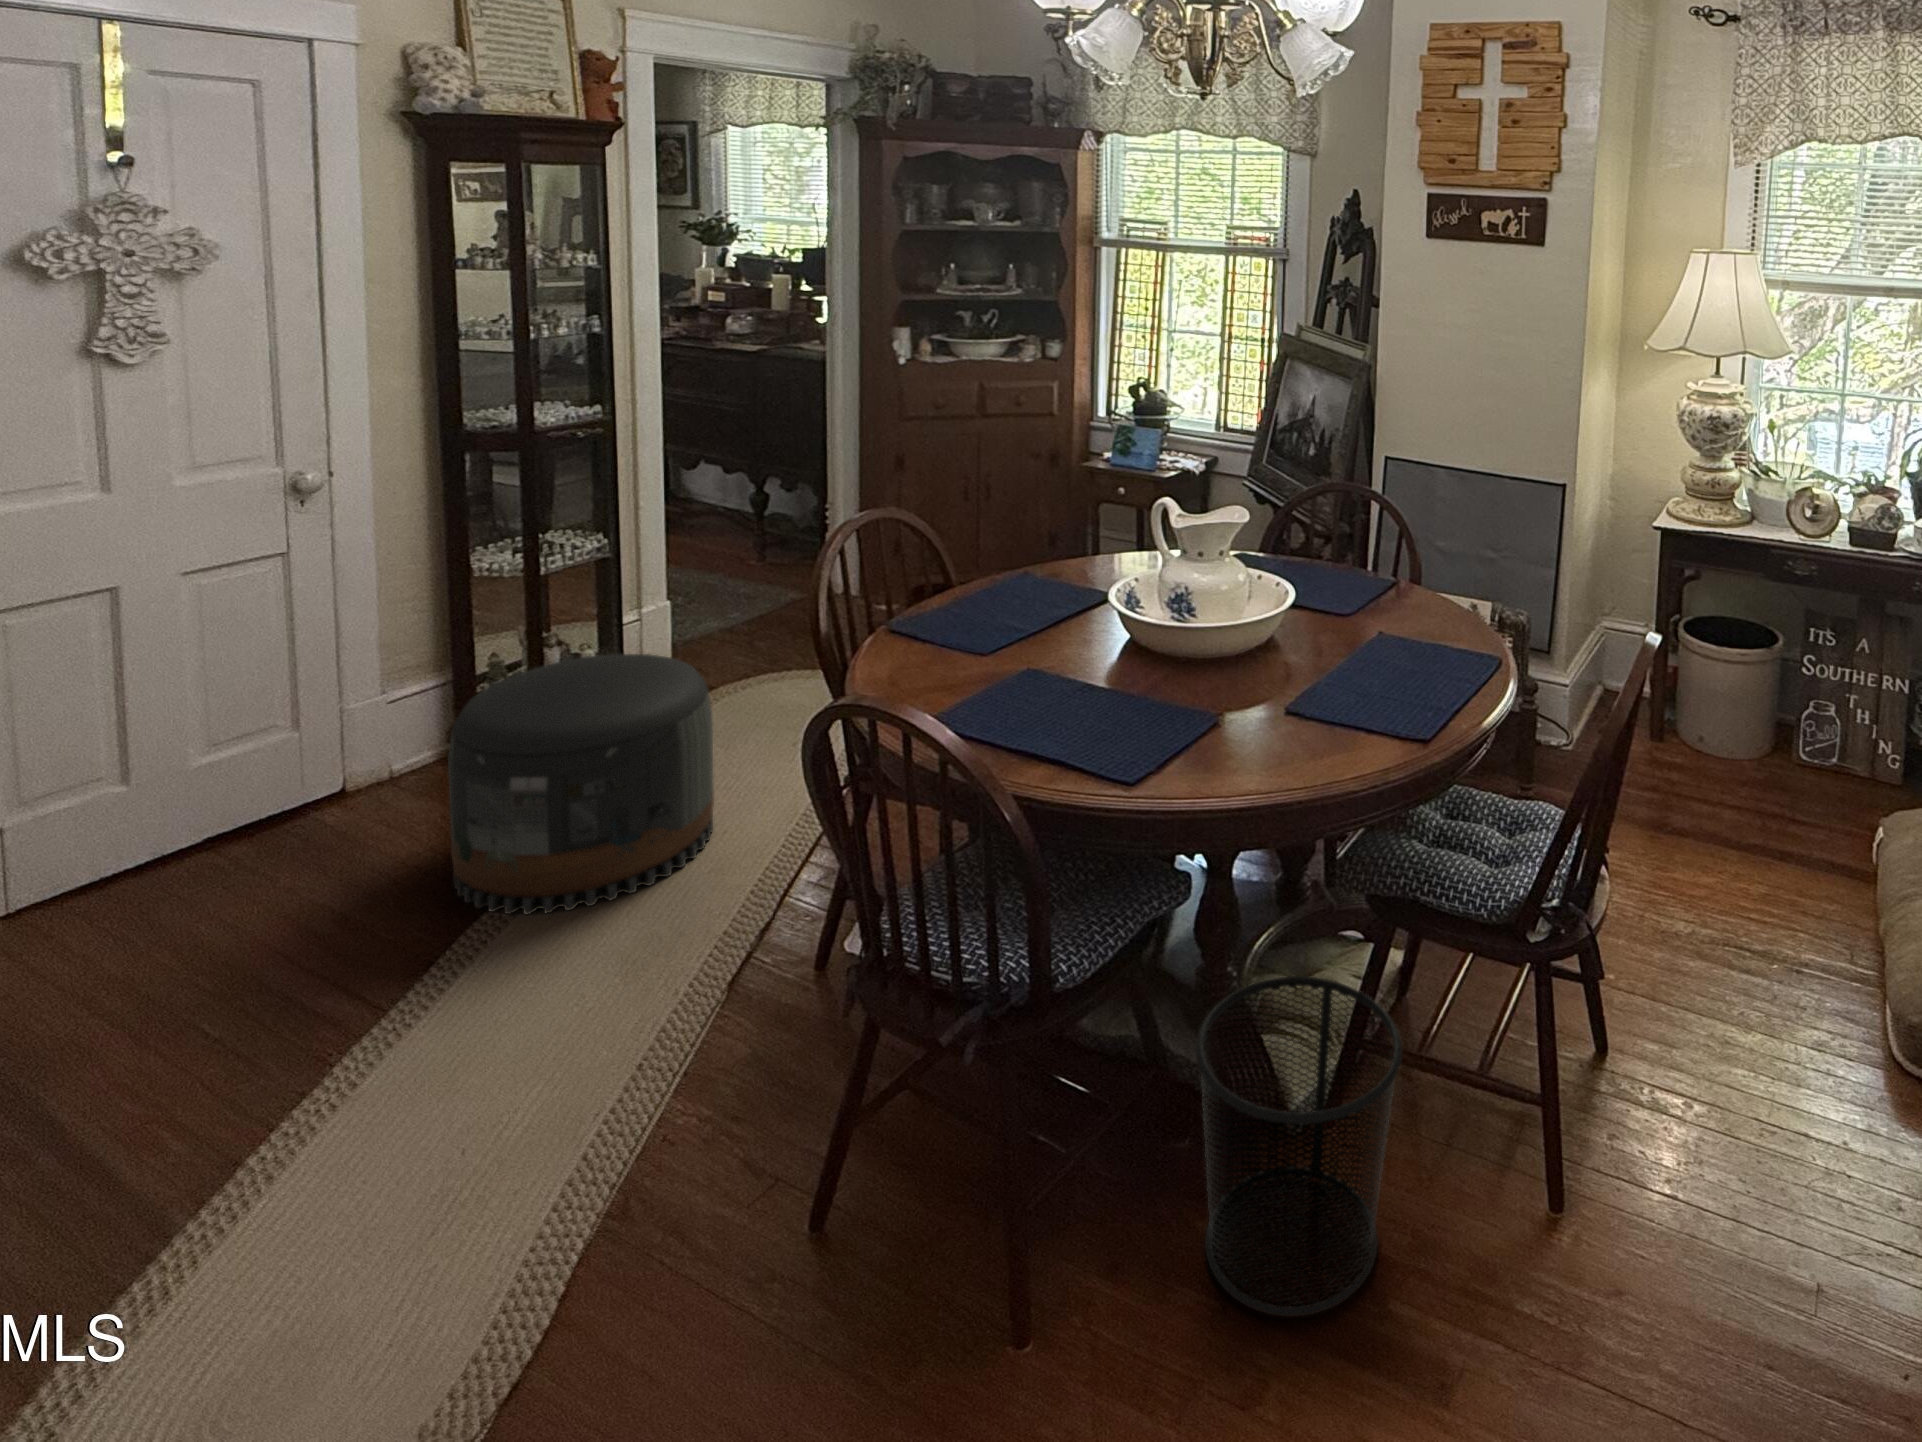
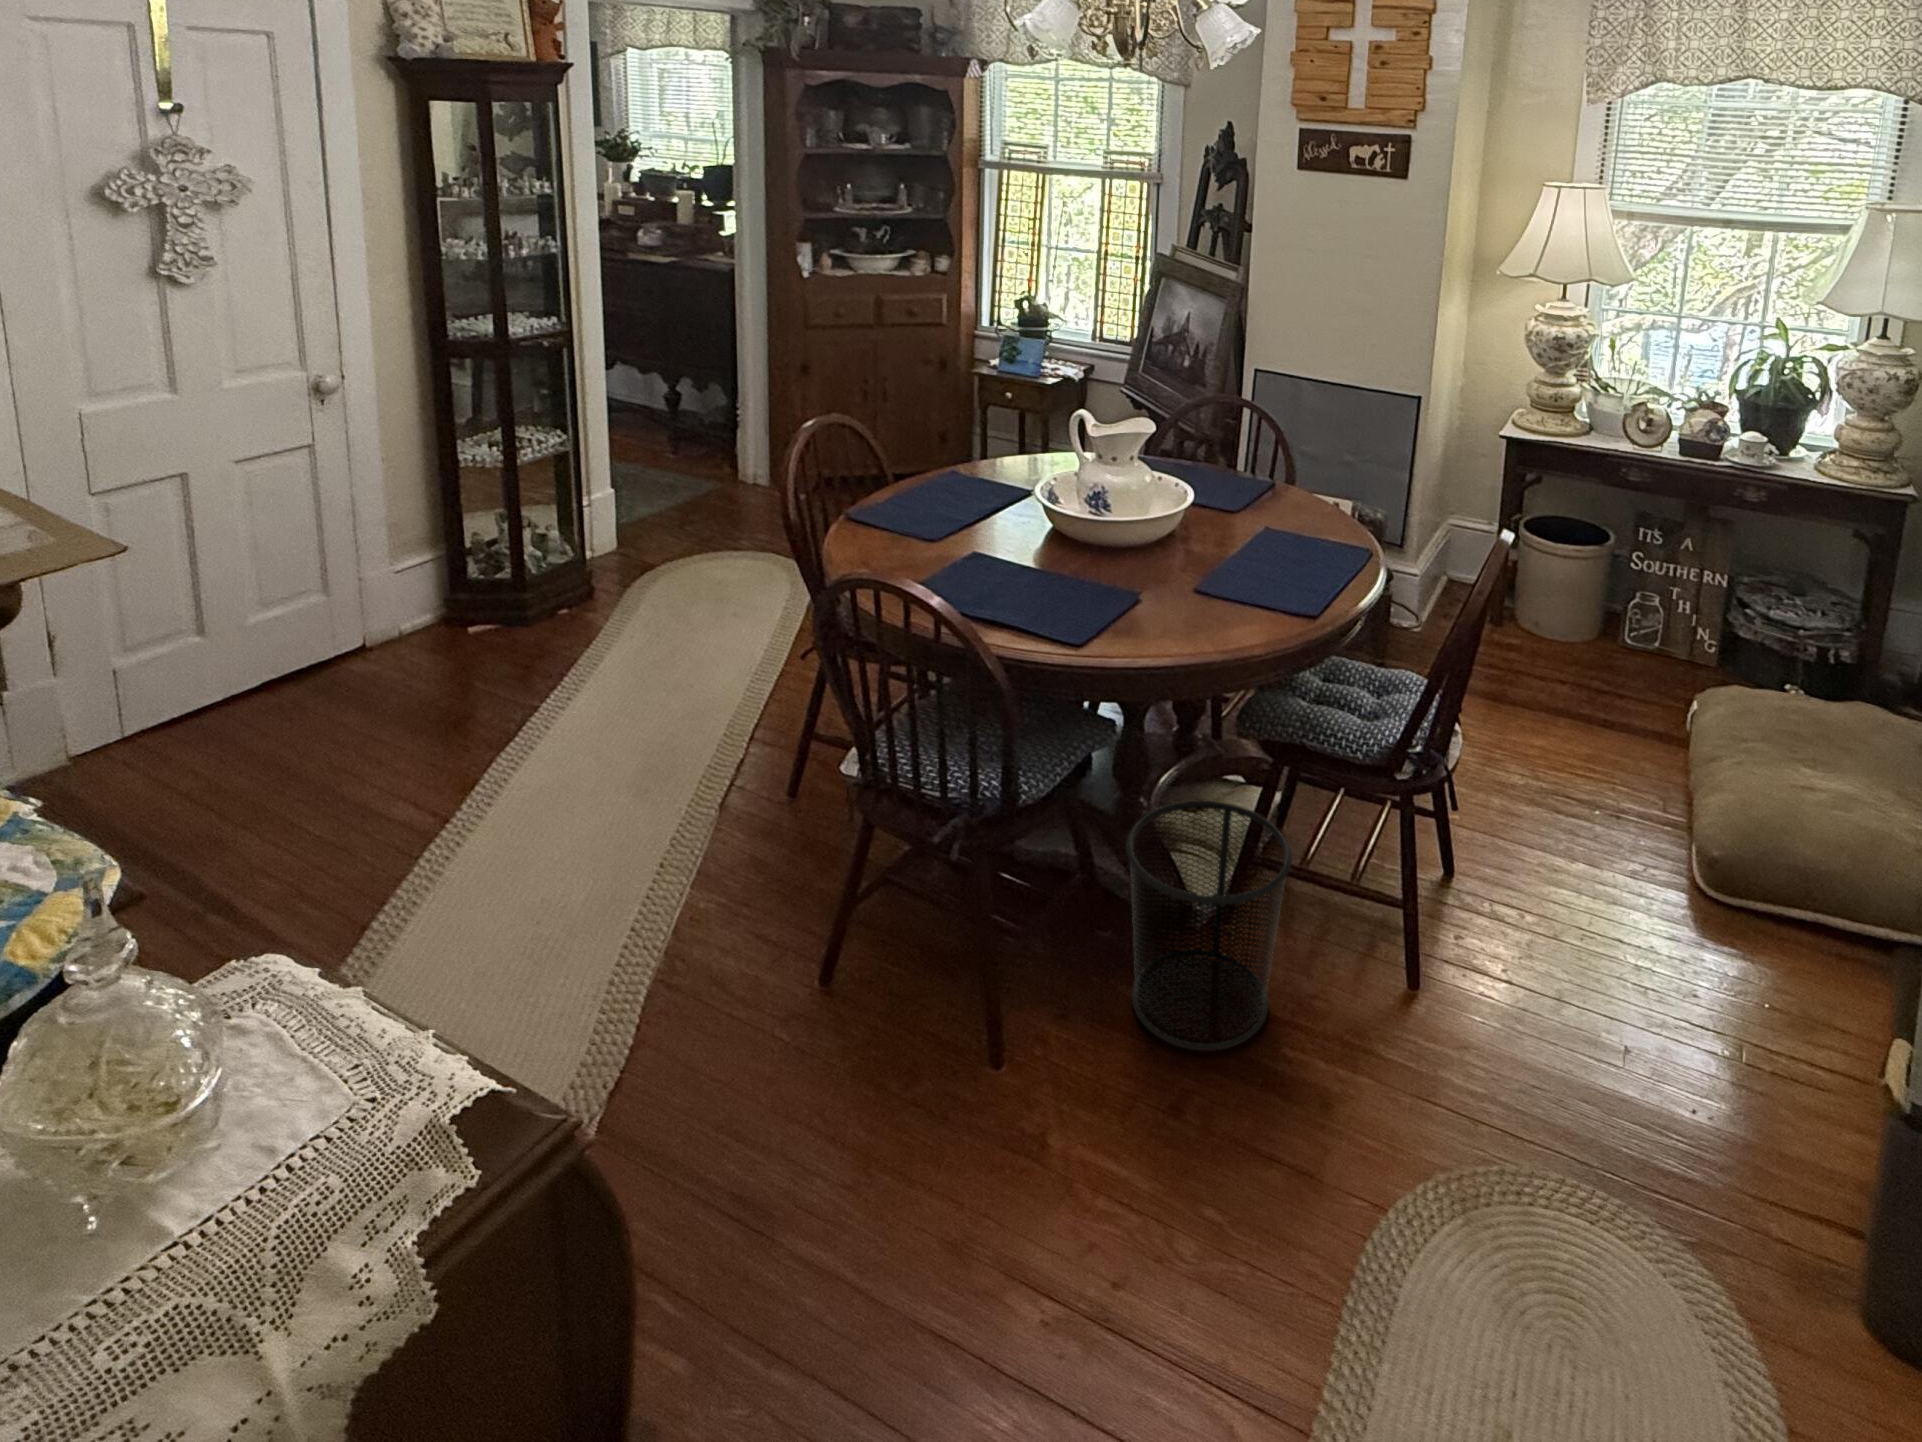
pouf: present [448,654,714,914] -> none [468,535,680,749]

